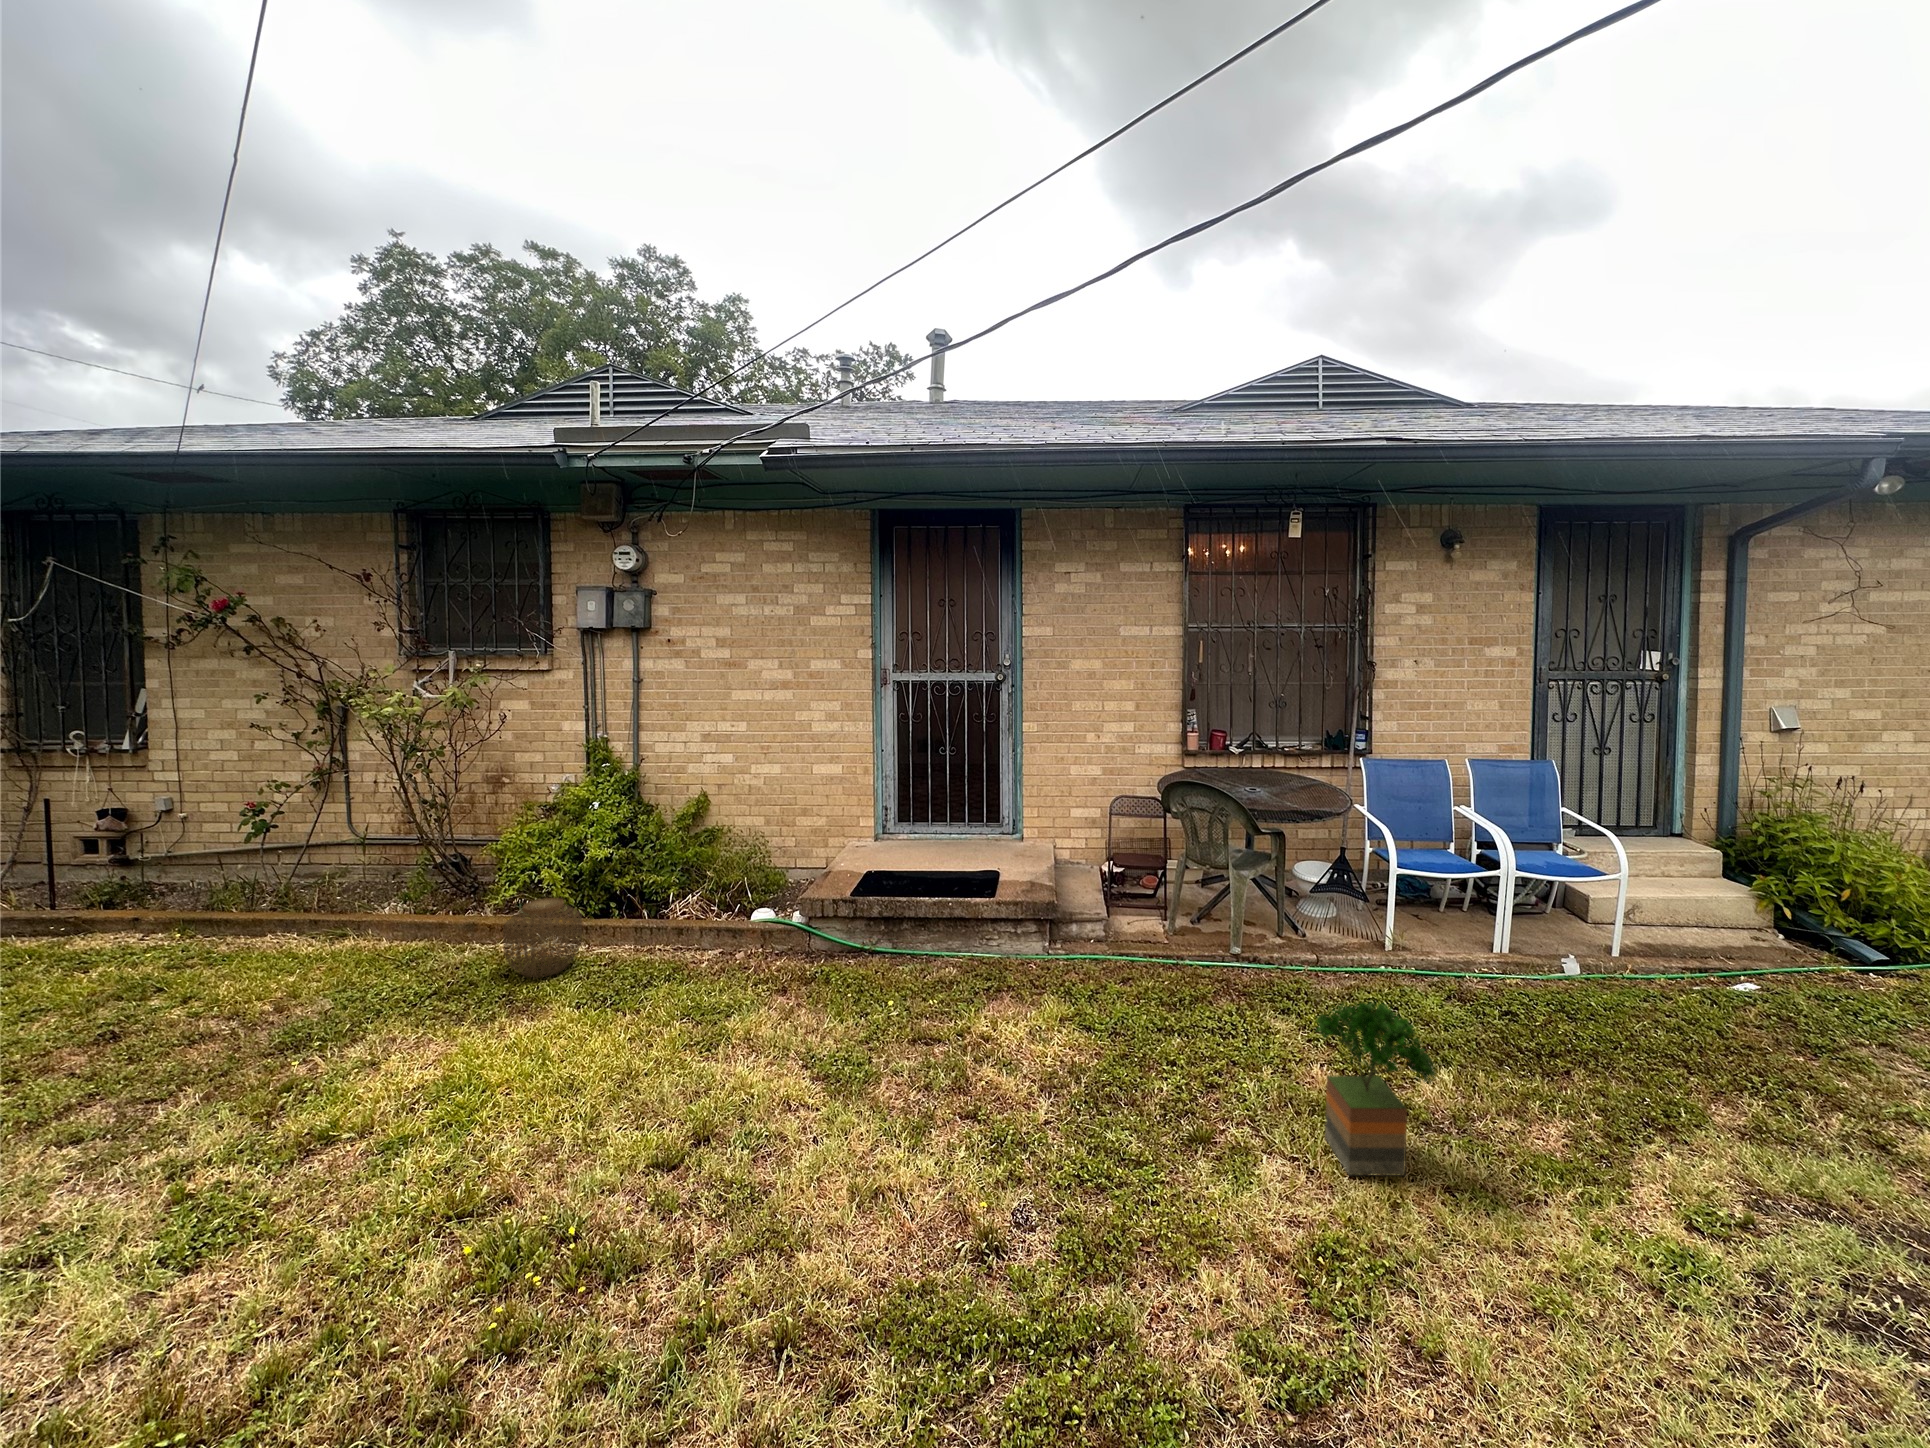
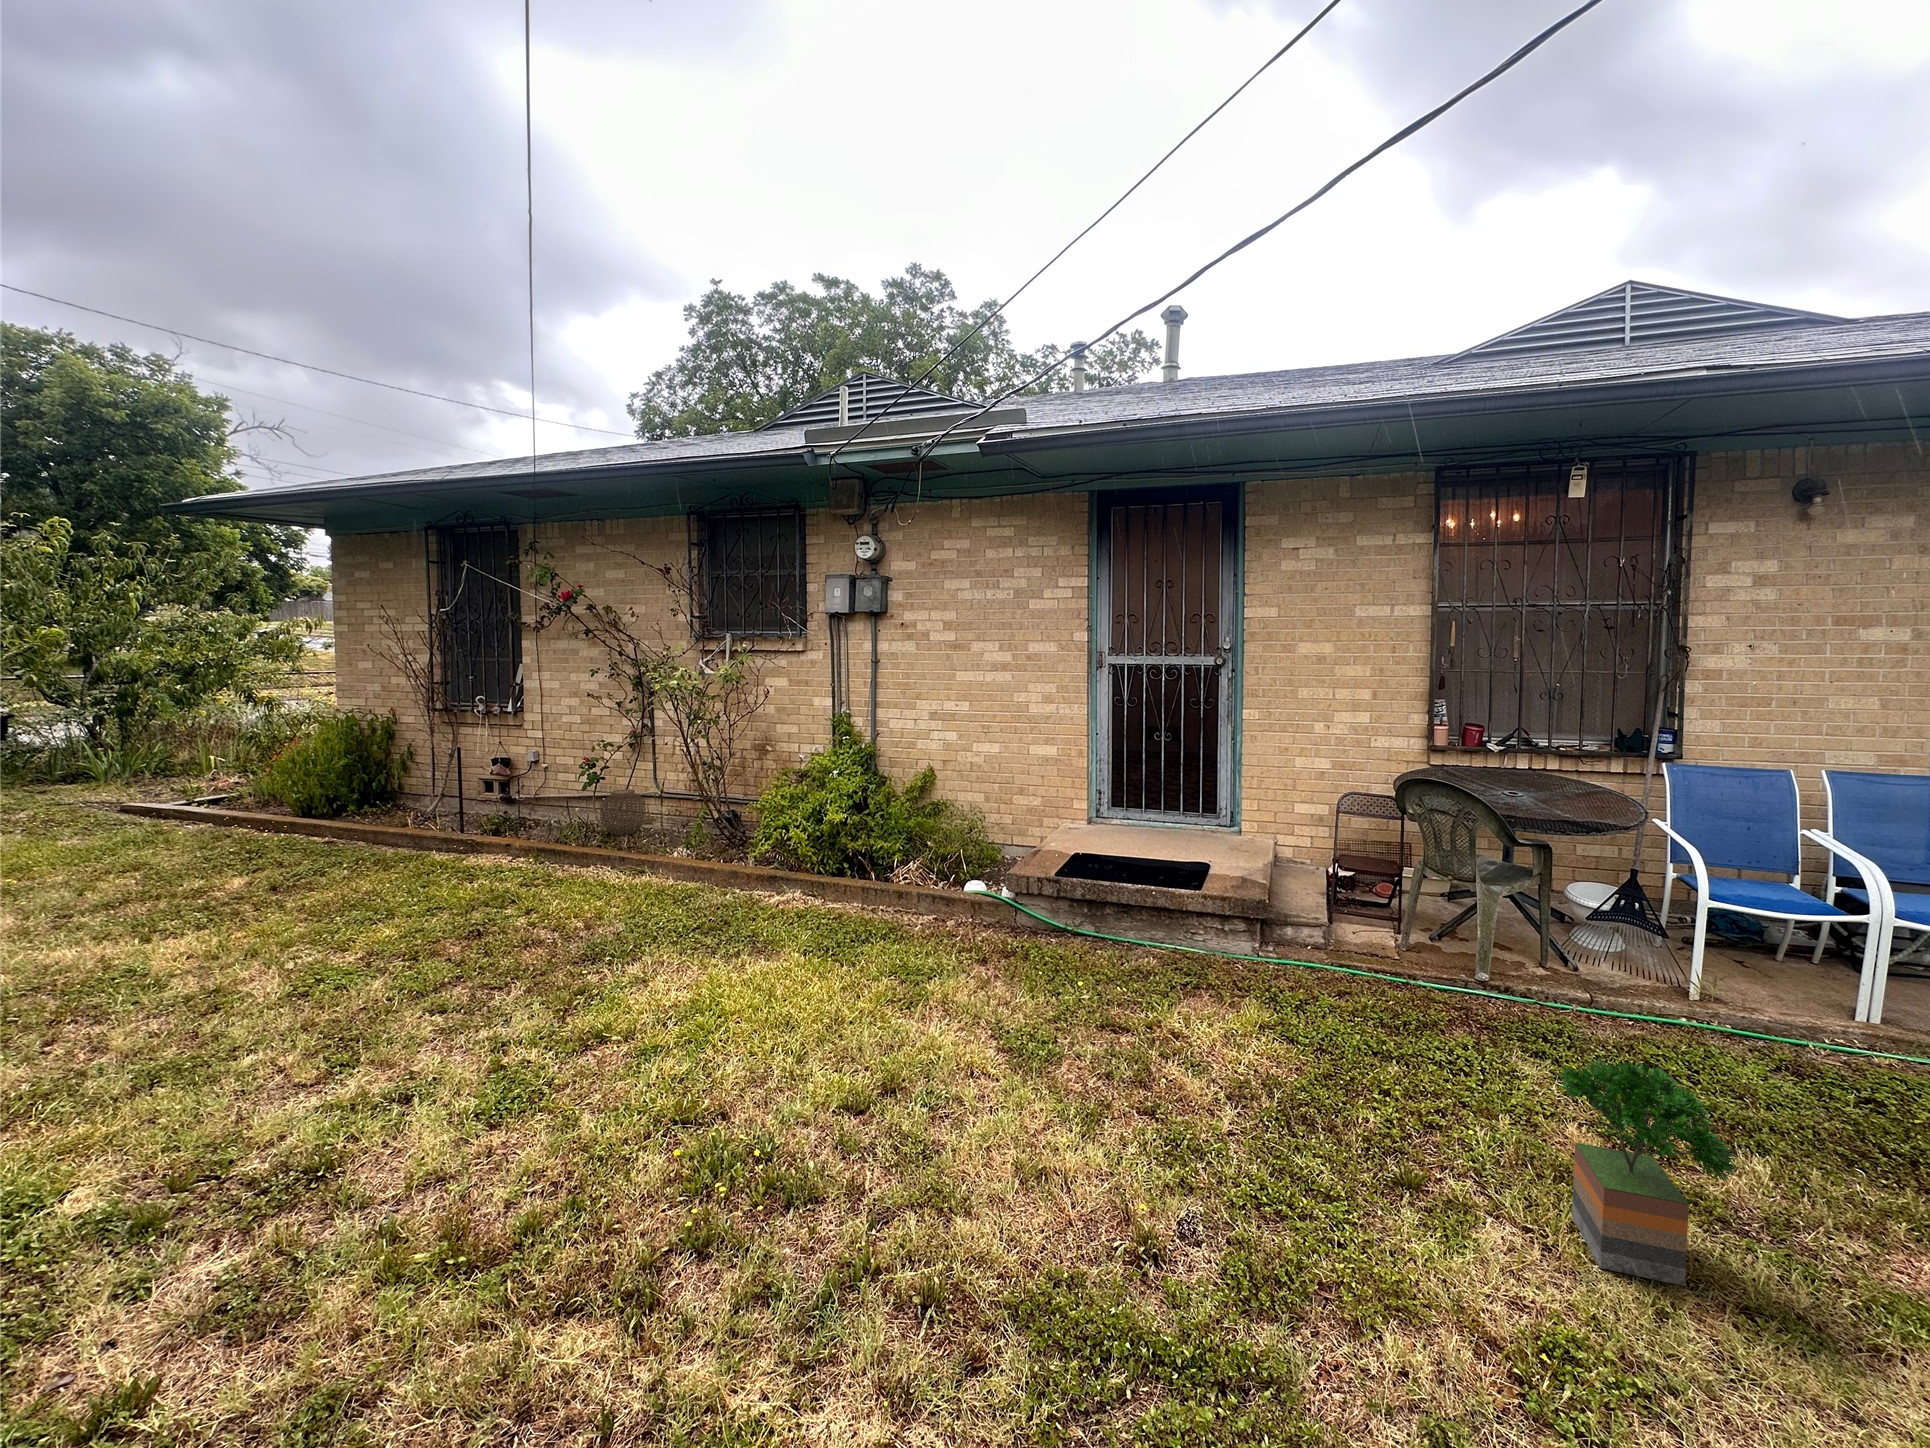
woven basket: present [503,898,582,978] -> present [600,789,646,835]

